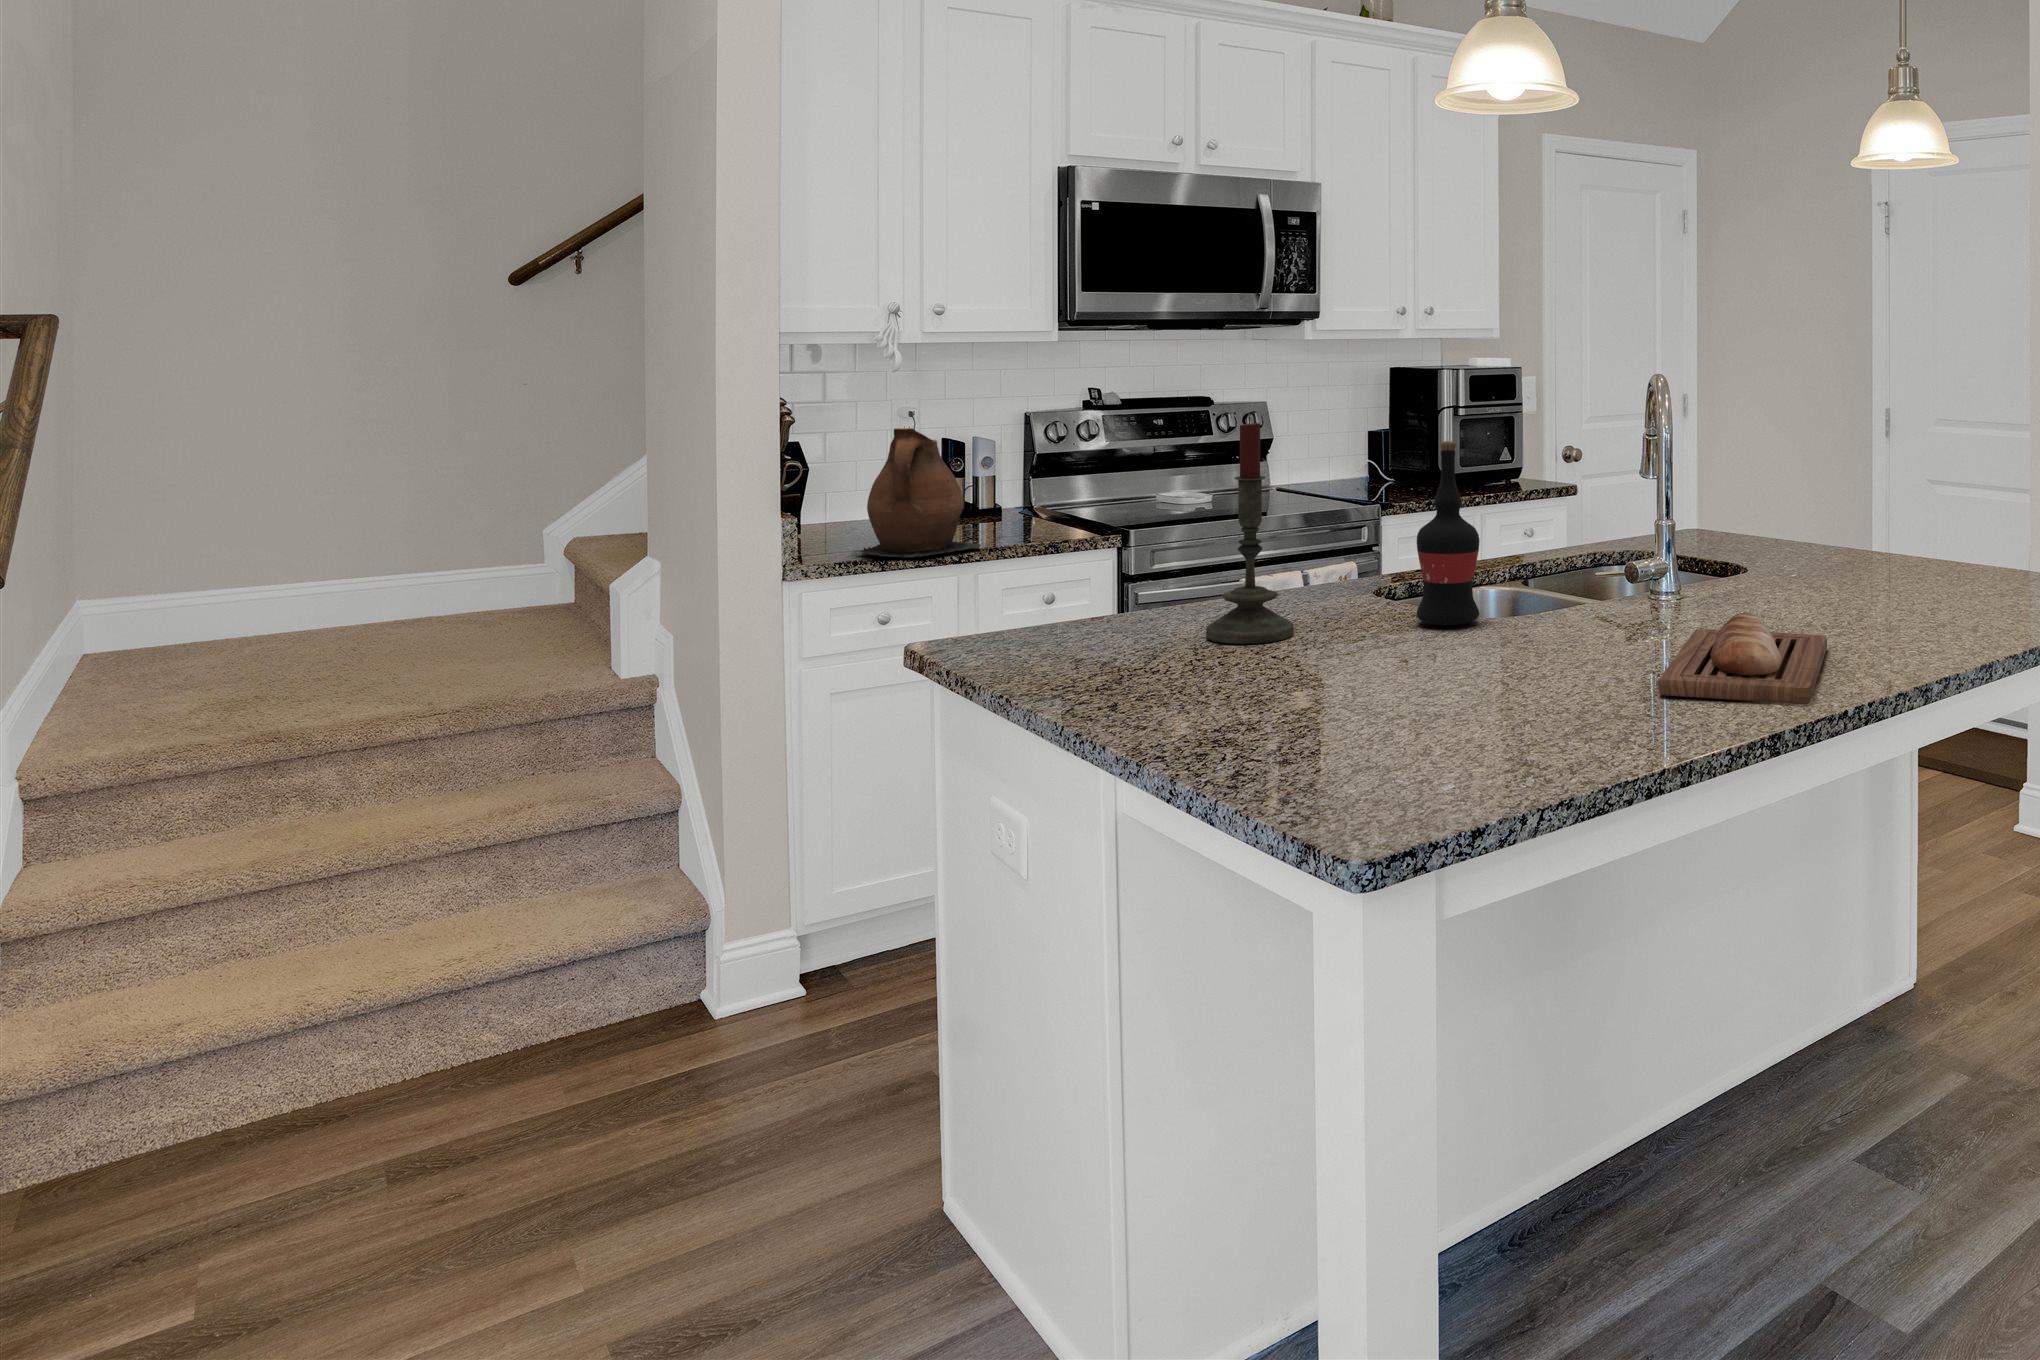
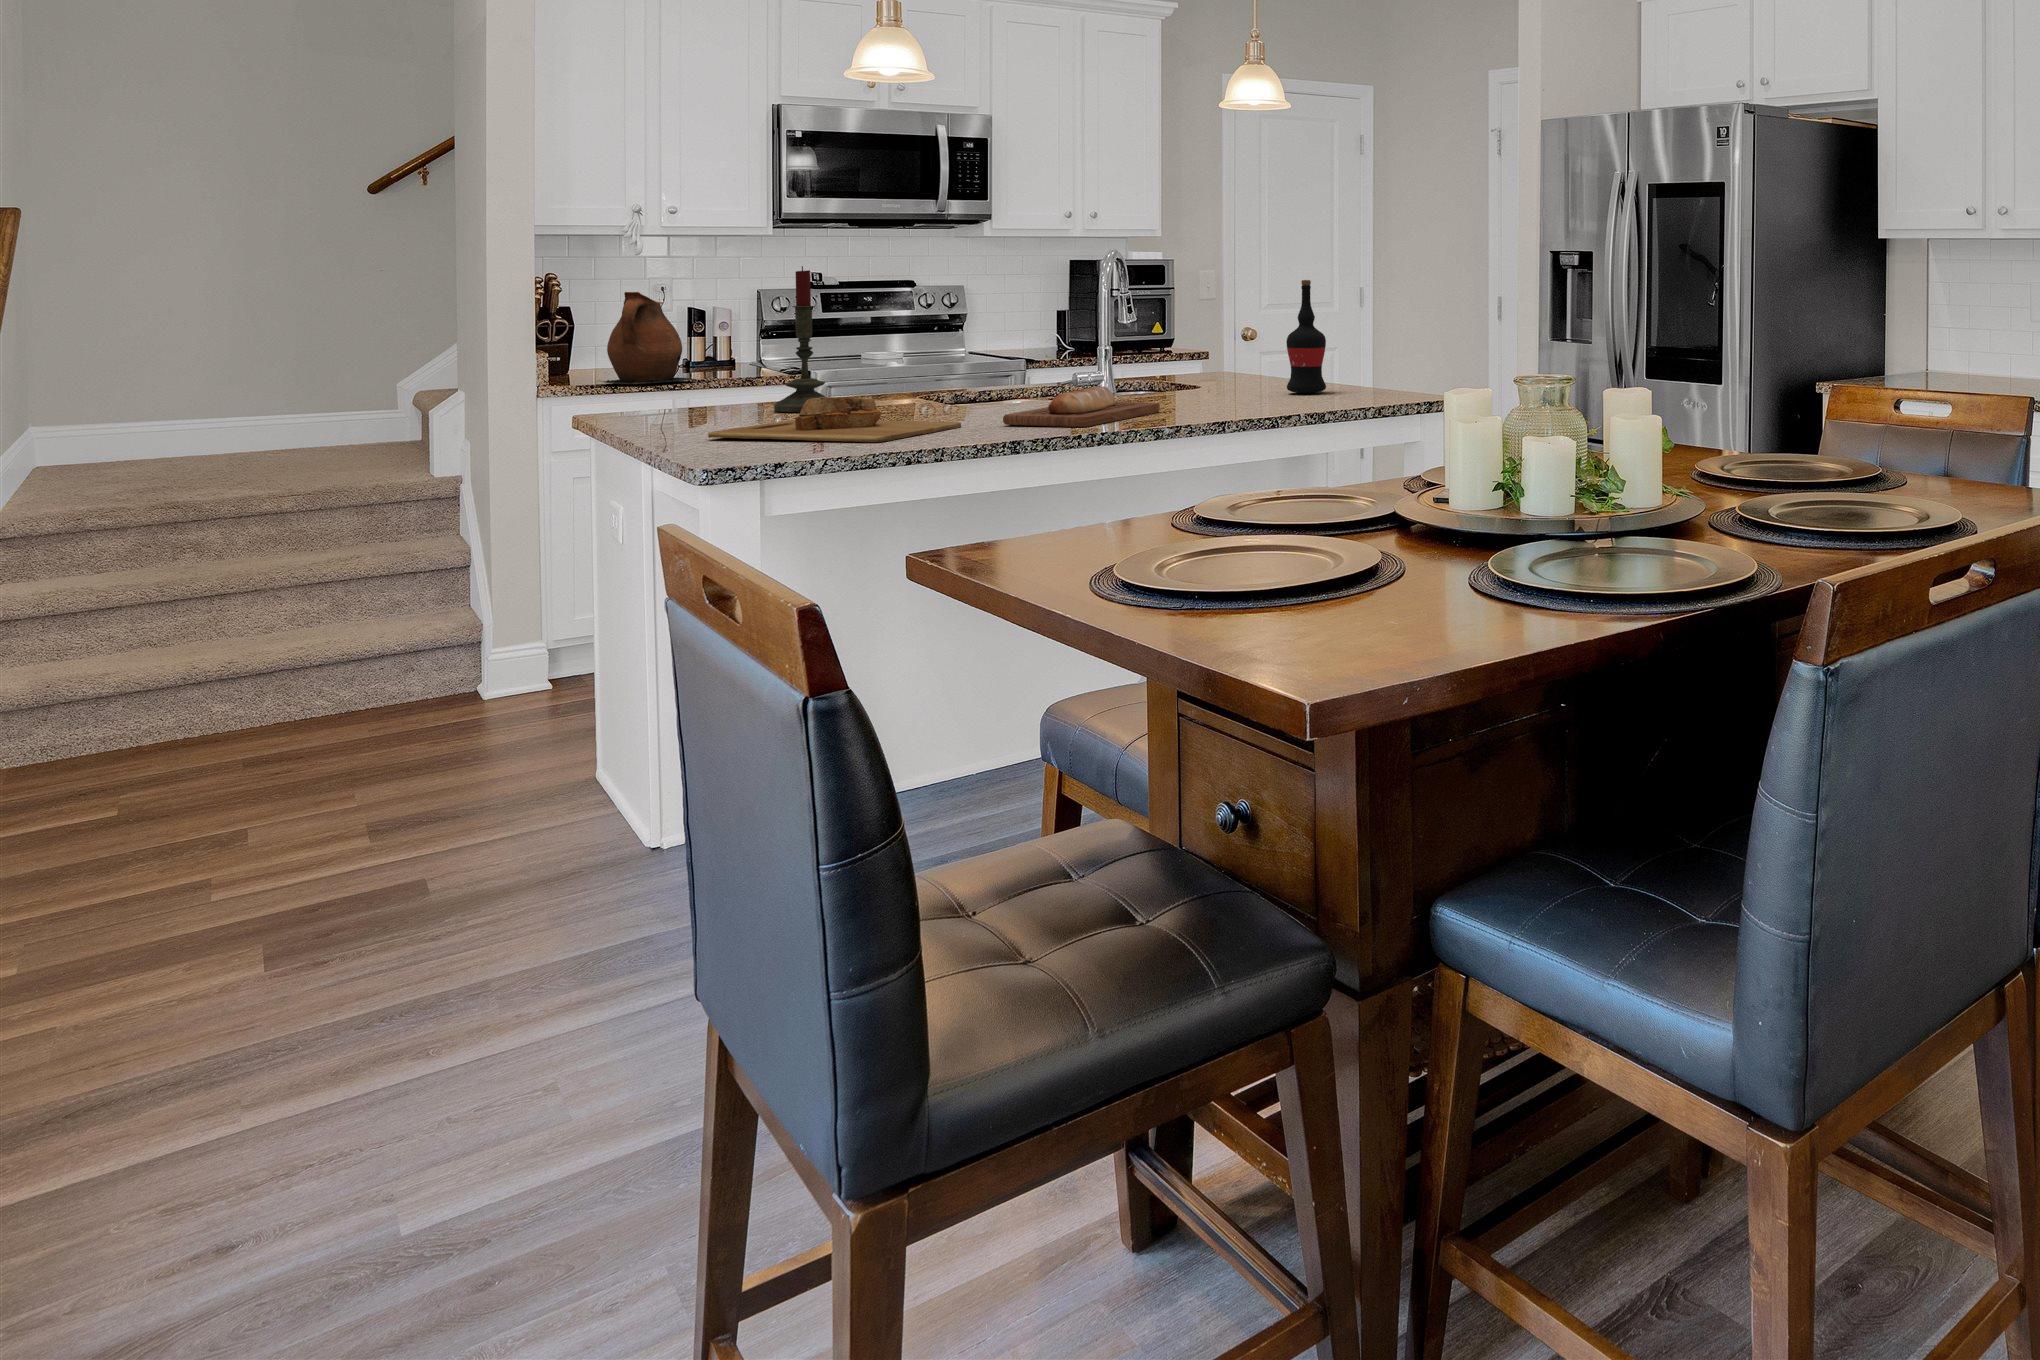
wine bottle: present [1417,441,1479,625] -> present [1286,280,1326,393]
cutting board: none [1231,659,1594,761] -> present [708,397,961,442]

